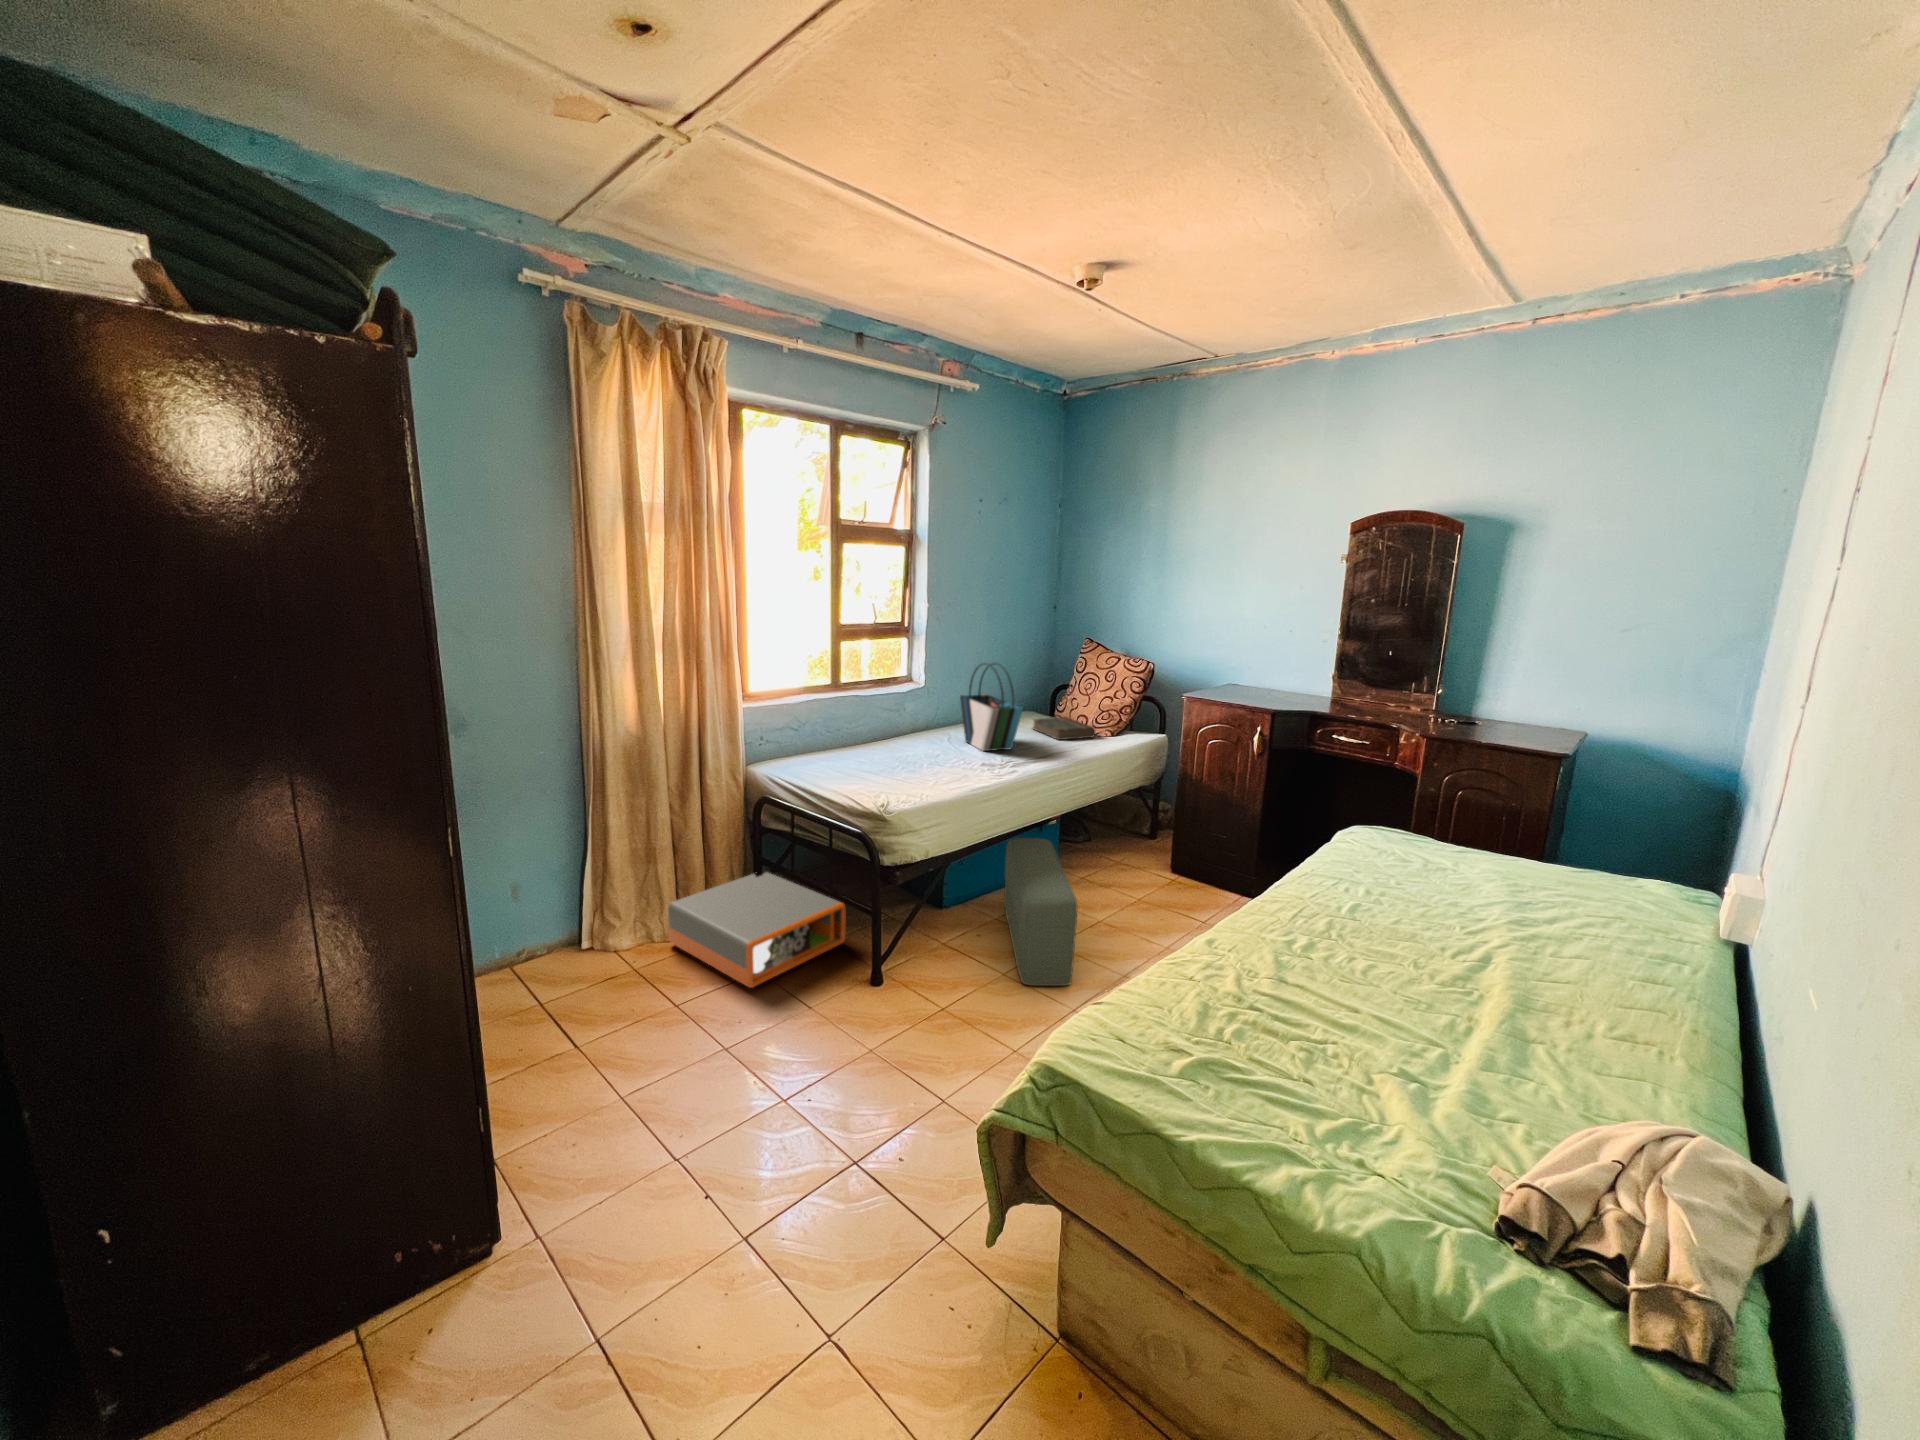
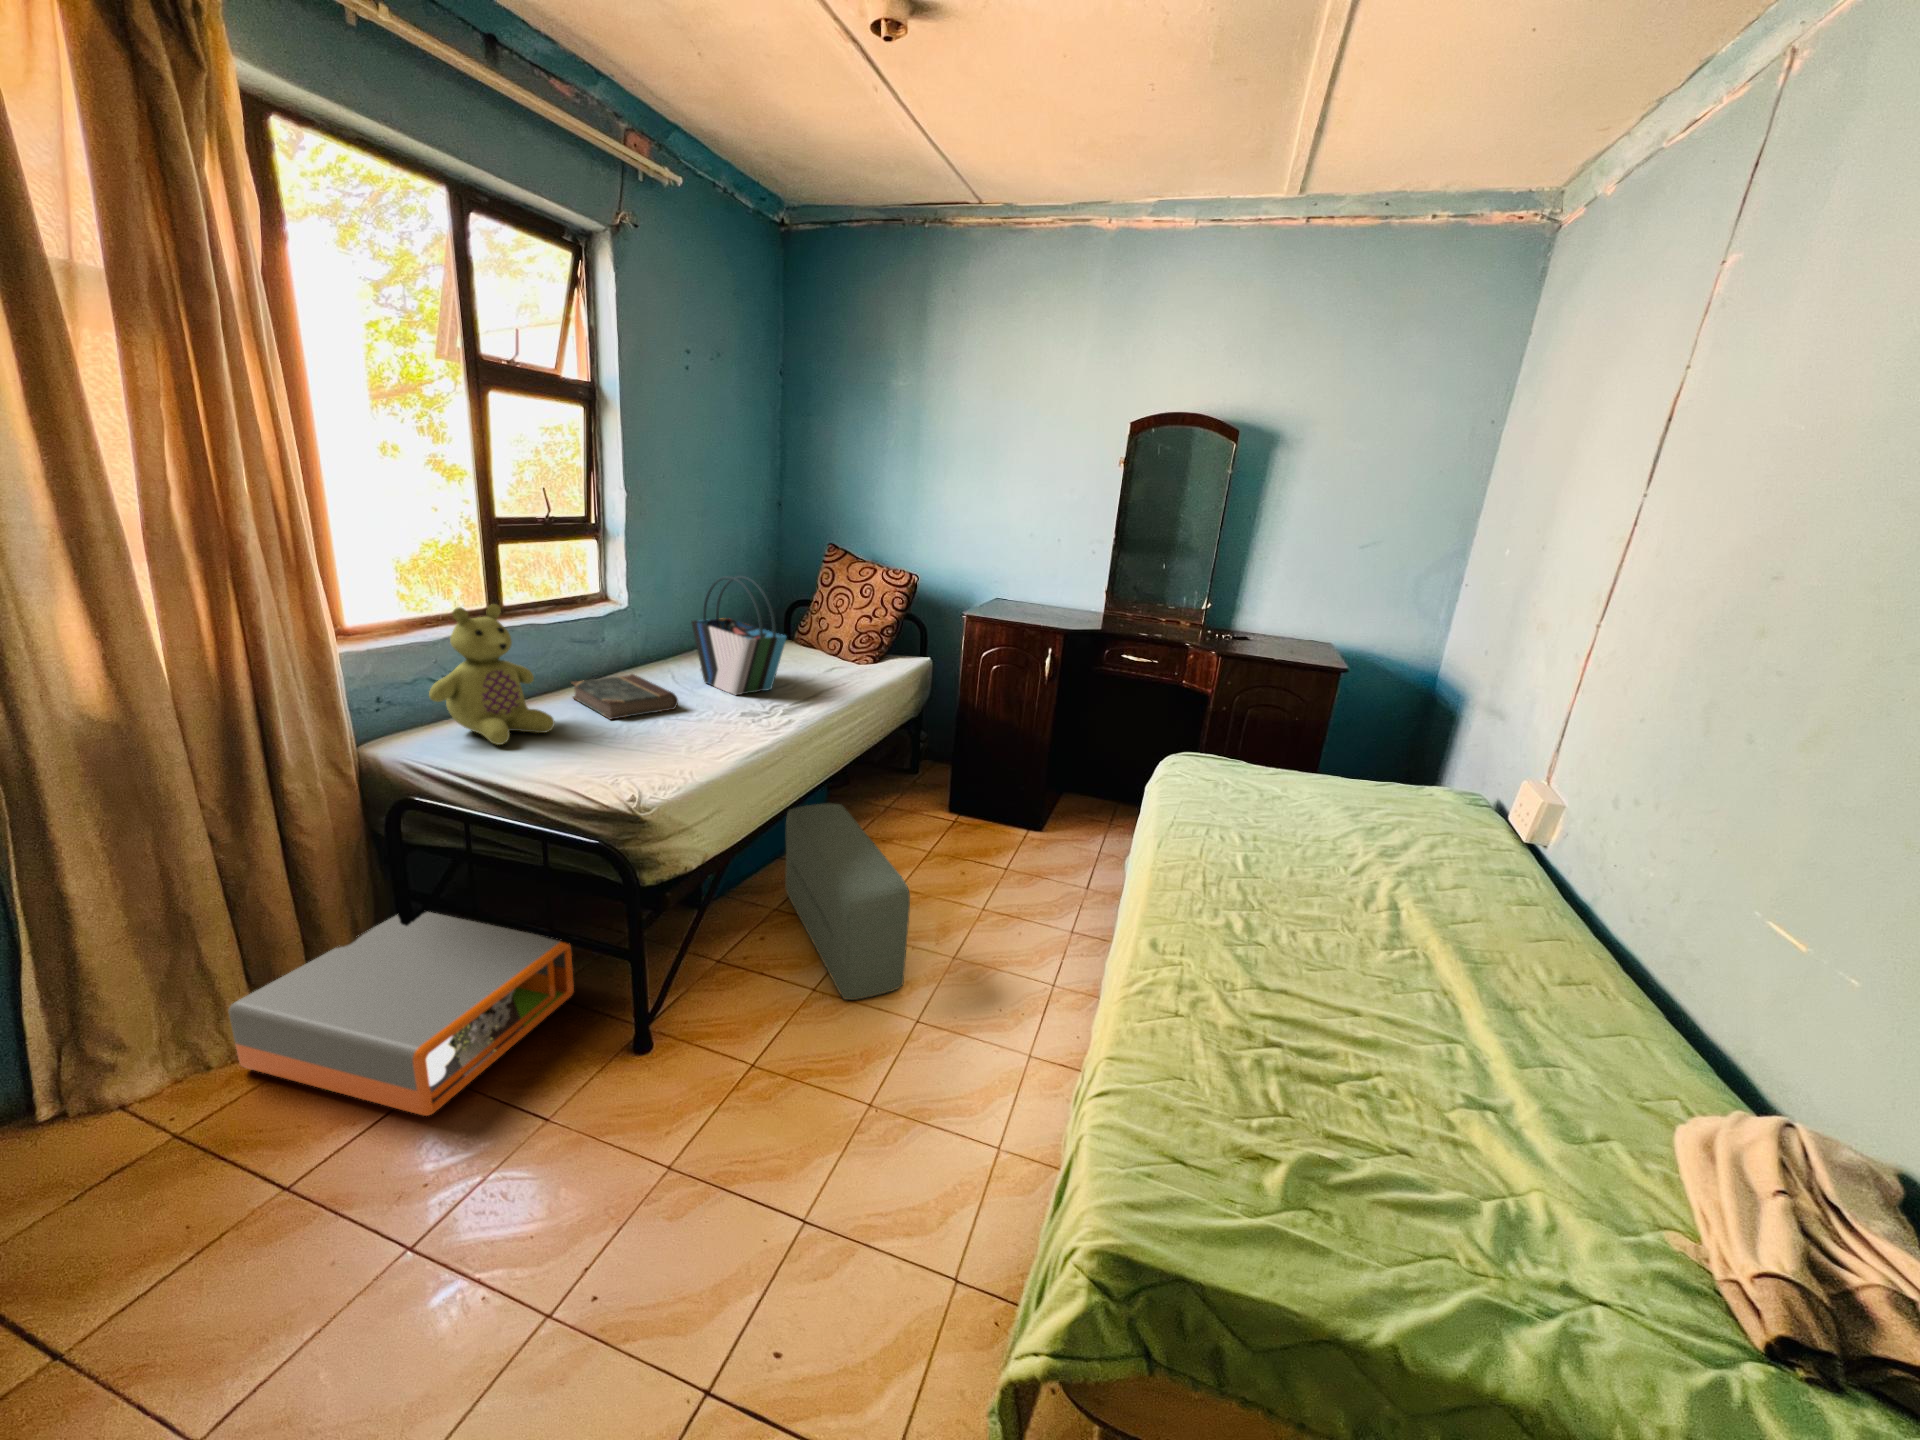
stuffed bear: none [787,679,856,769] -> present [429,604,555,745]
book: present [1033,717,1095,740] -> present [572,674,678,719]

